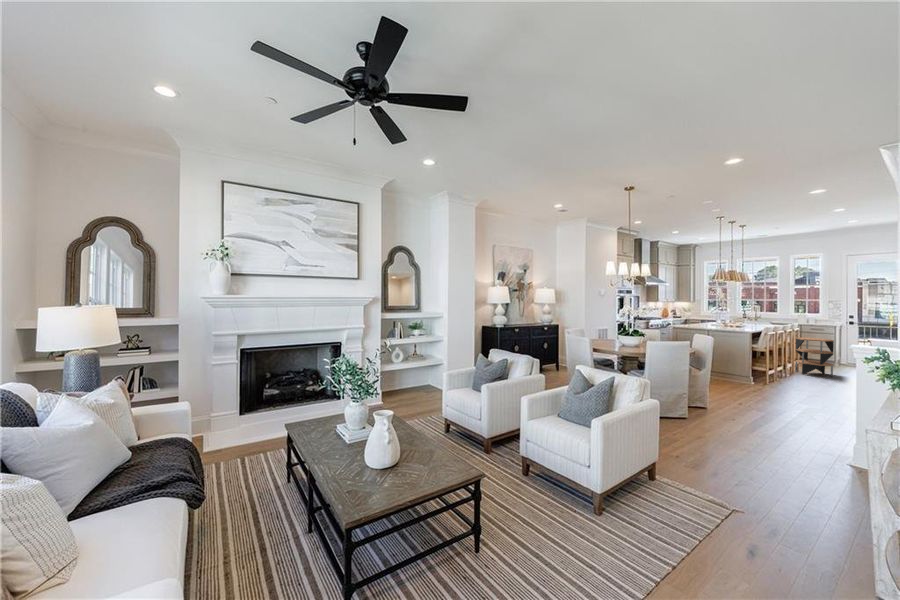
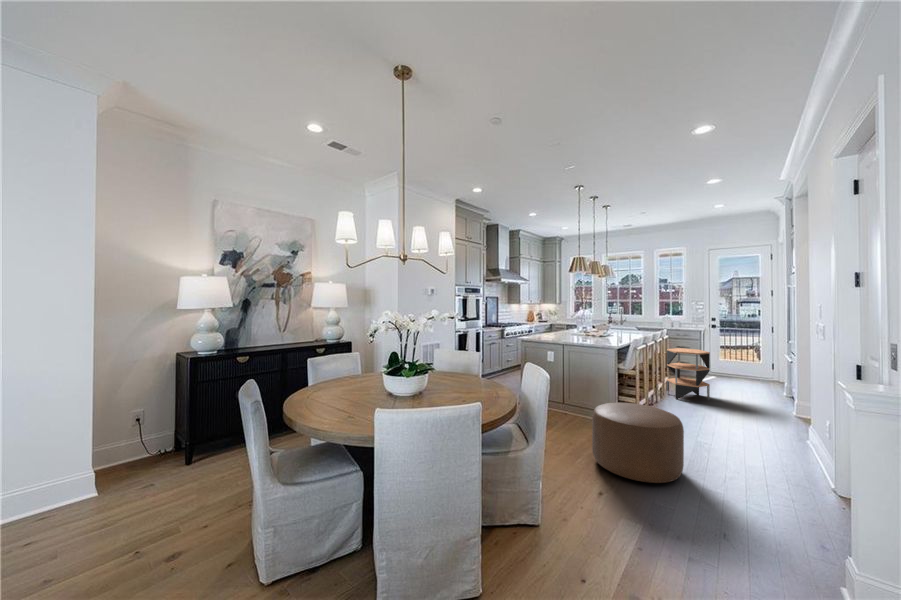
ottoman: none [735,363,796,401] -> present [592,402,684,483]

